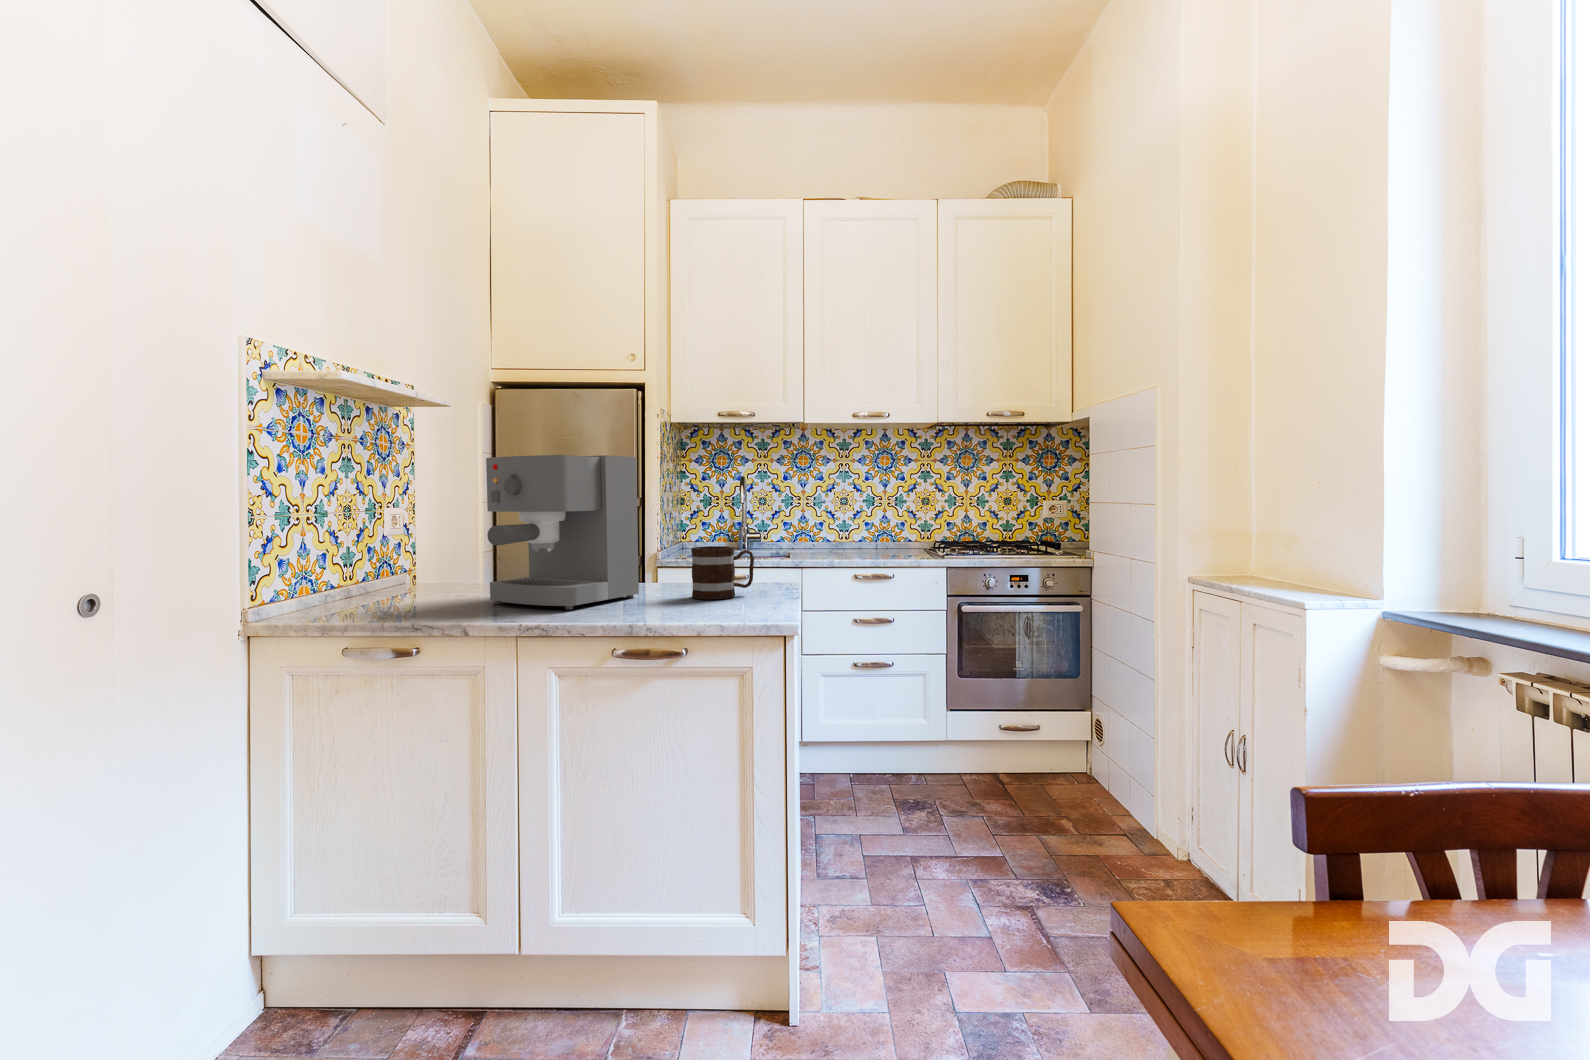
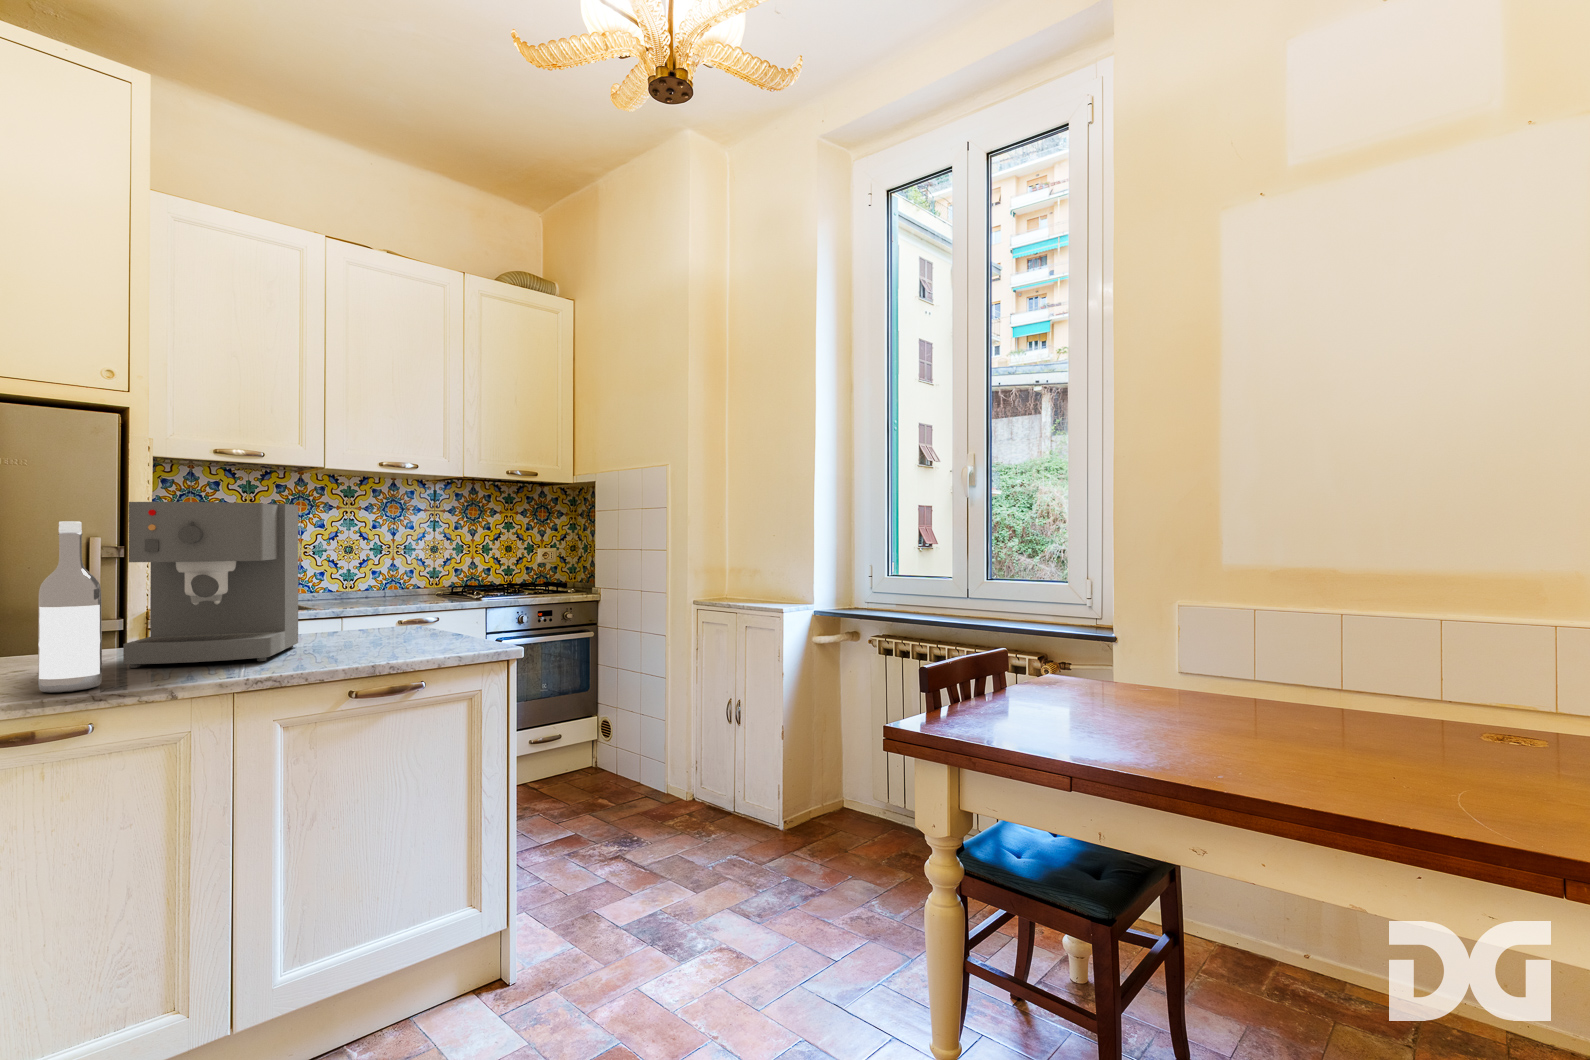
wine bottle: none [388,476,433,620] -> present [38,521,102,692]
mug: present [691,546,754,599] -> none [359,591,417,641]

